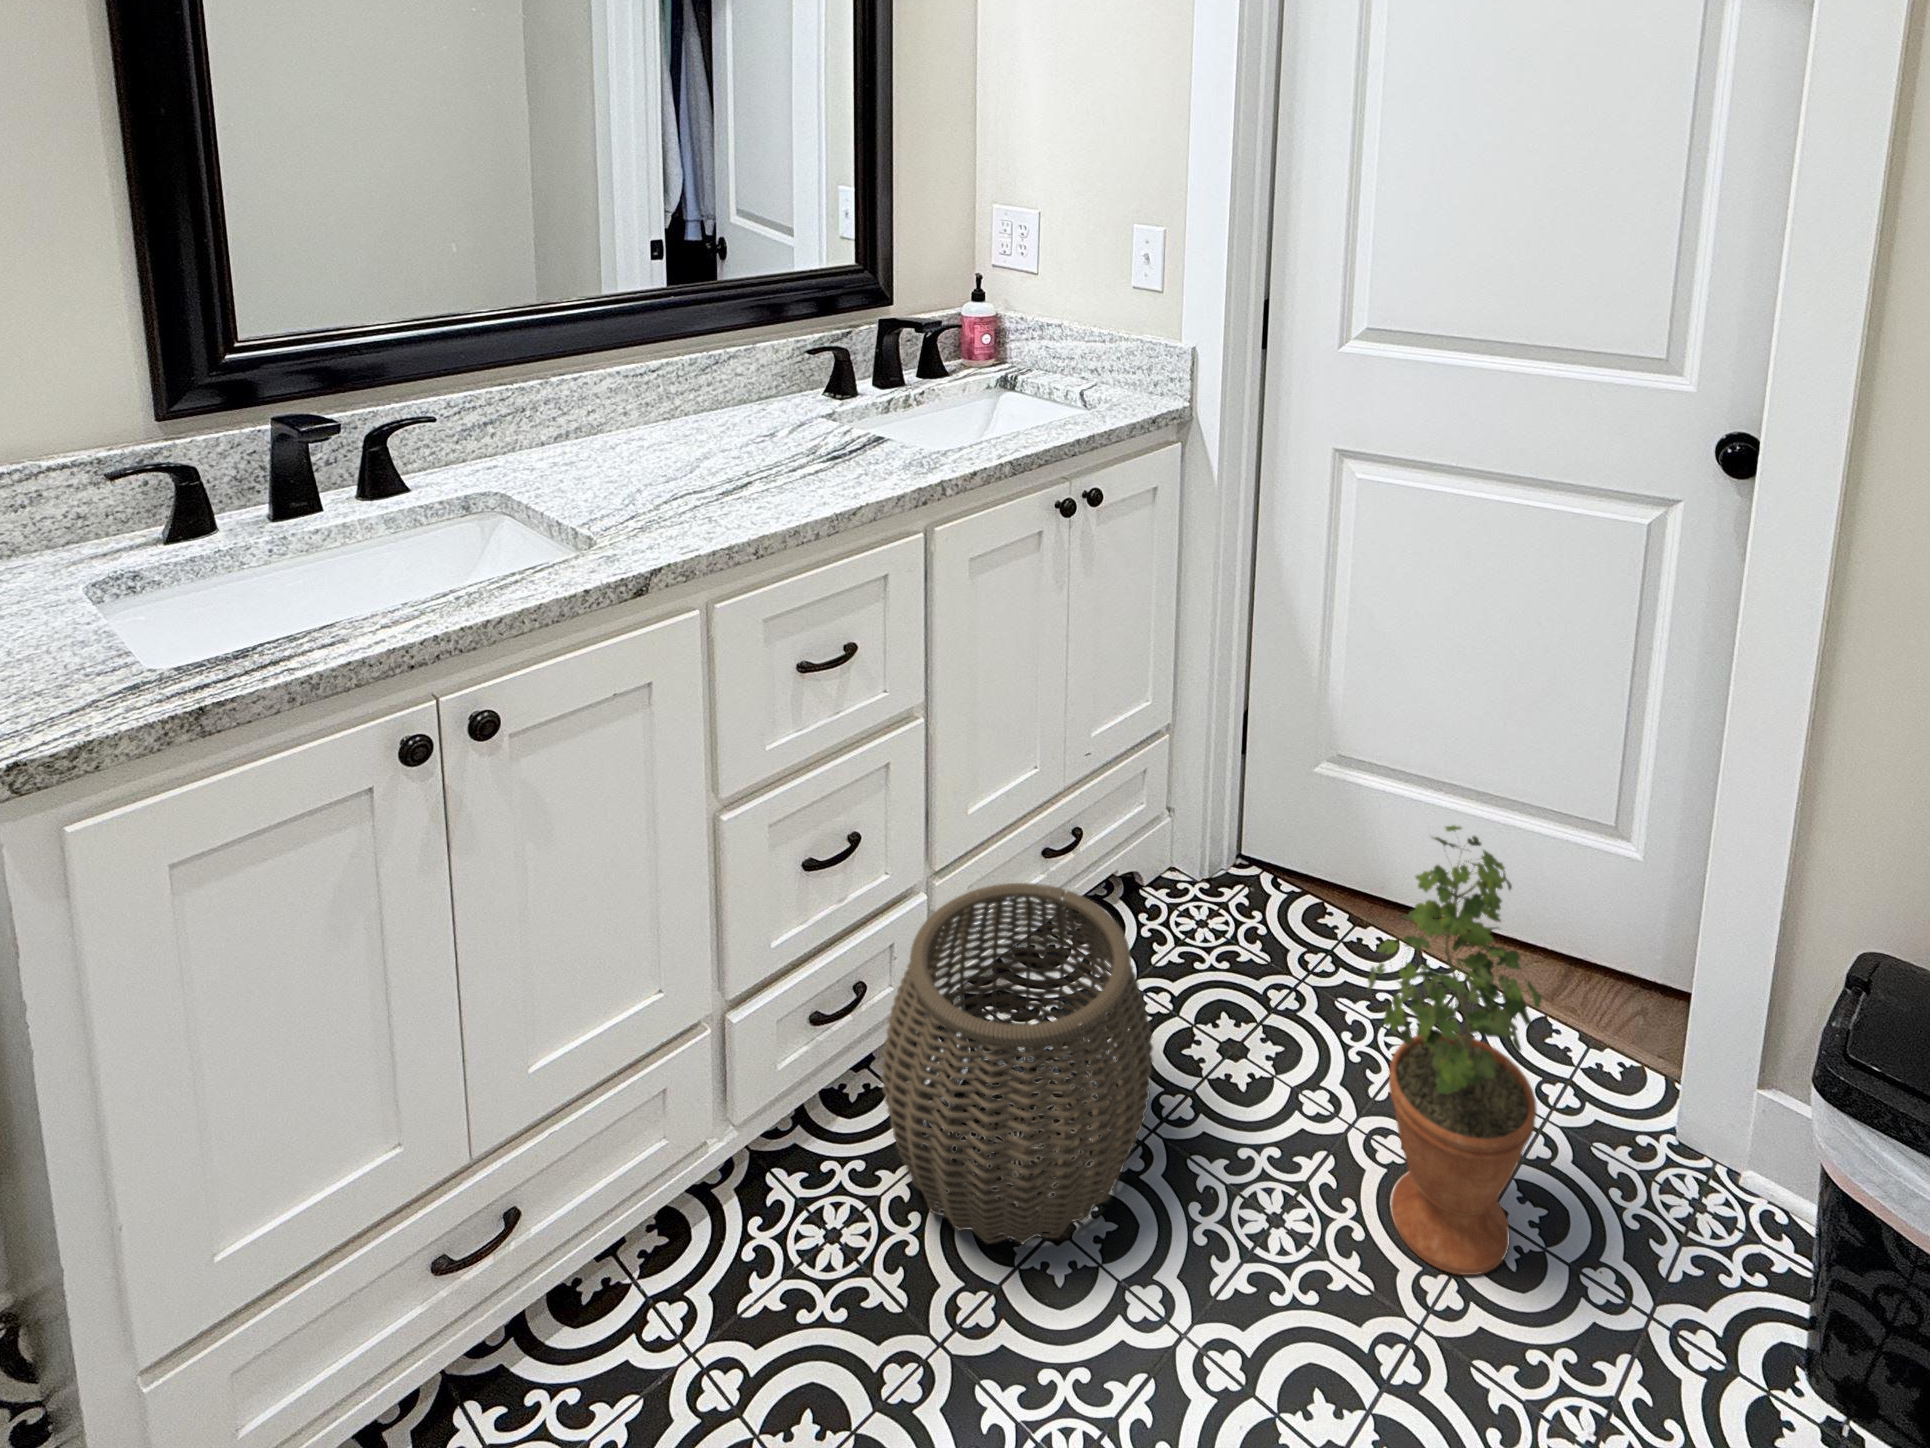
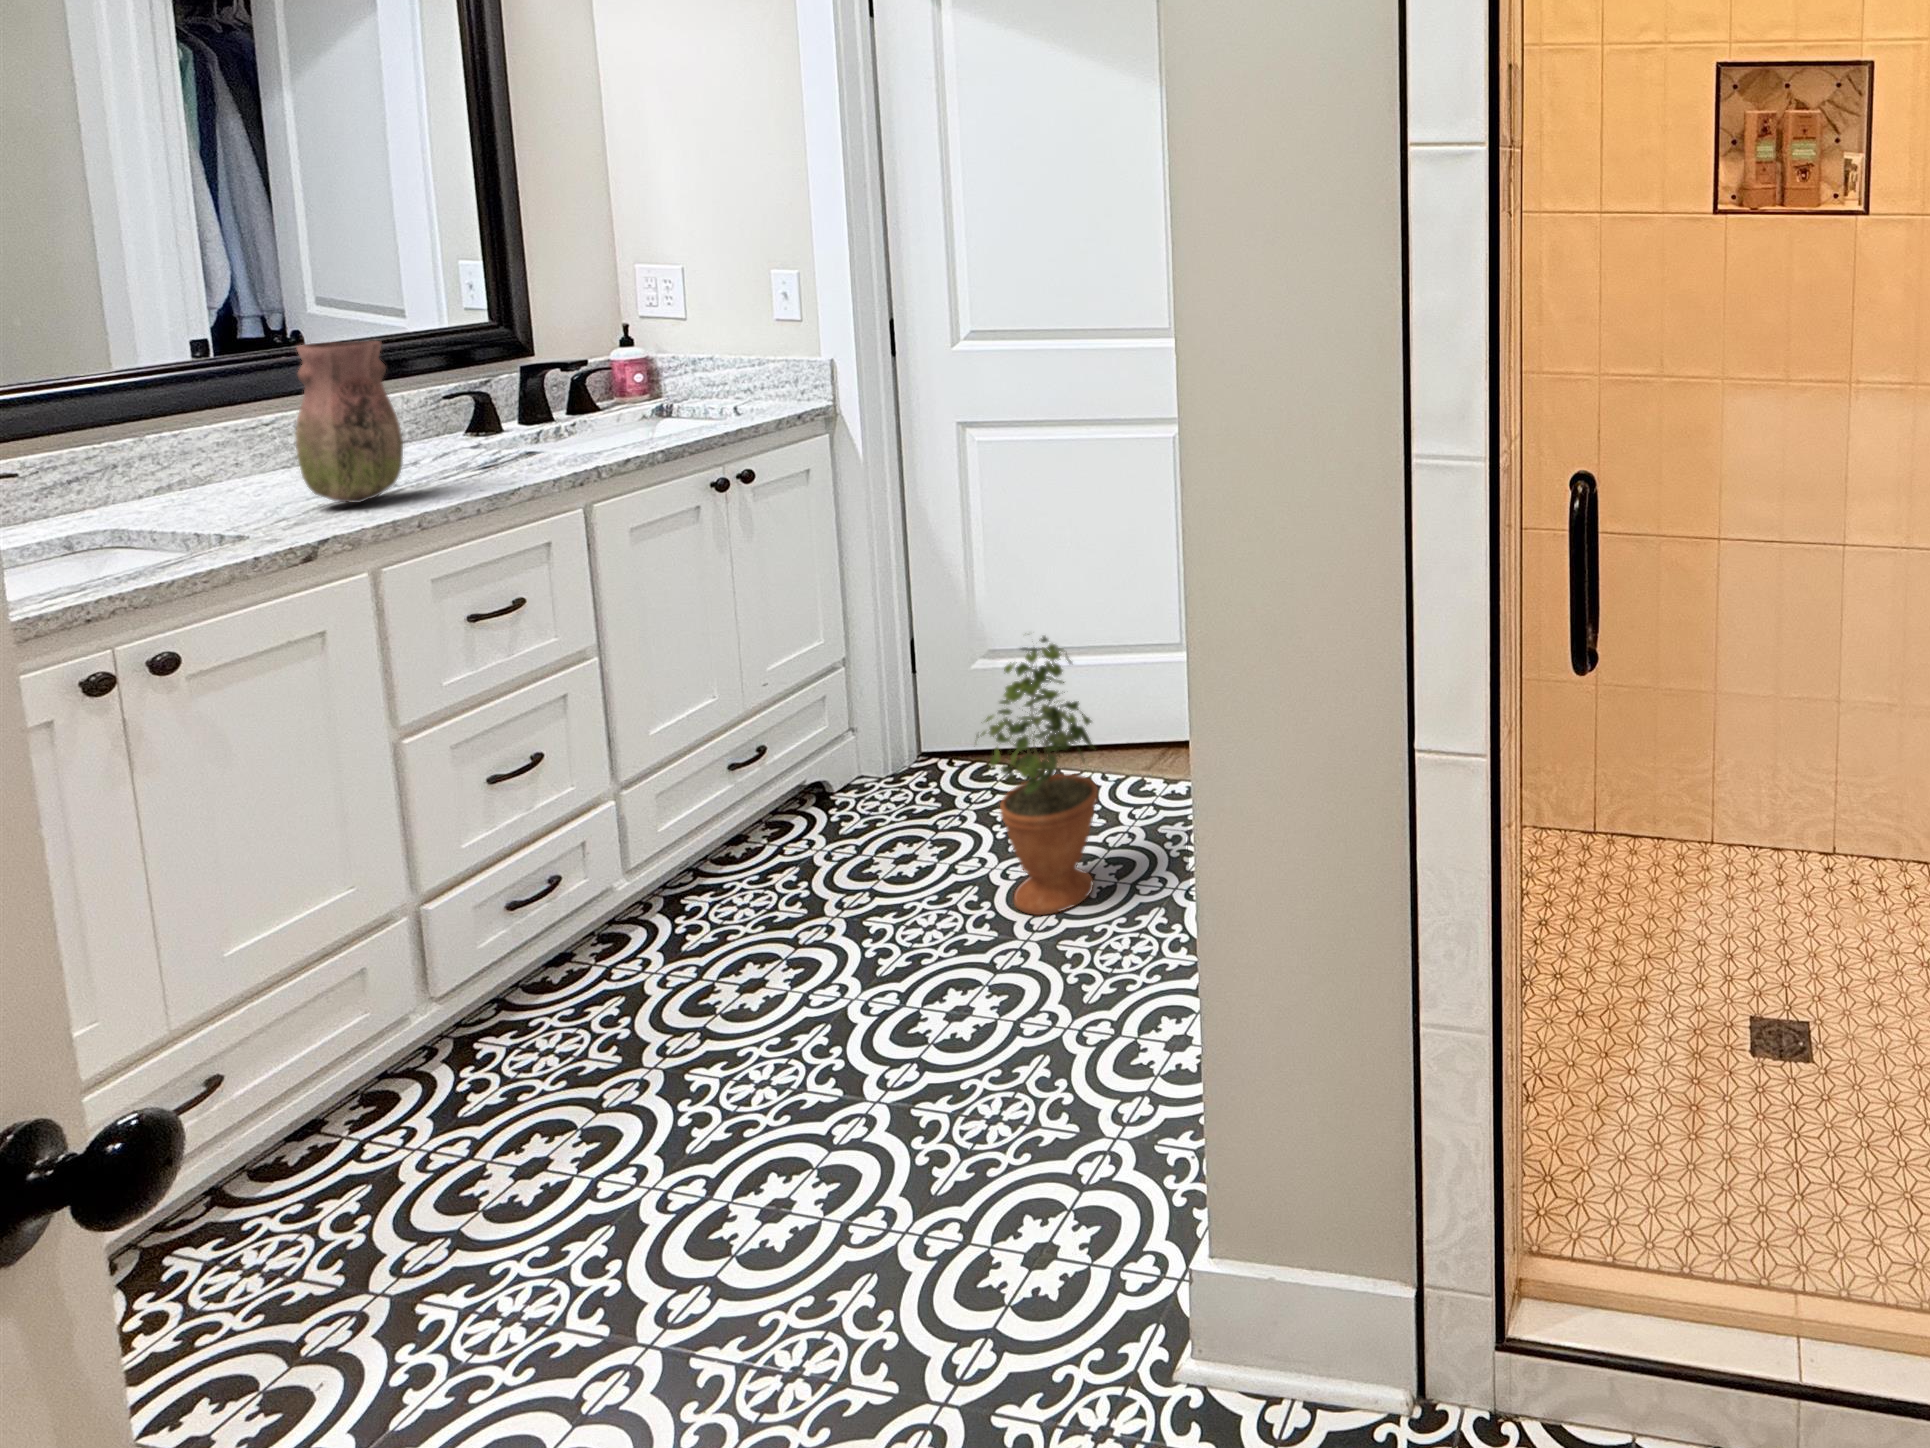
vase: none [653,301,754,504] -> present [295,341,403,503]
woven basket: present [881,883,1153,1244] -> none [580,763,825,1012]

